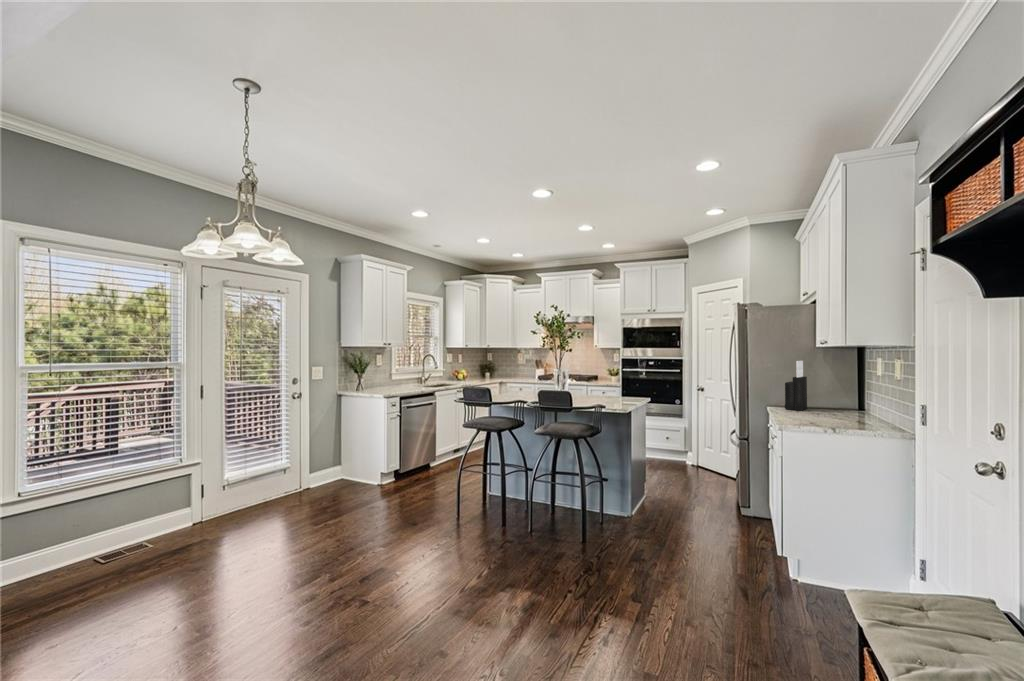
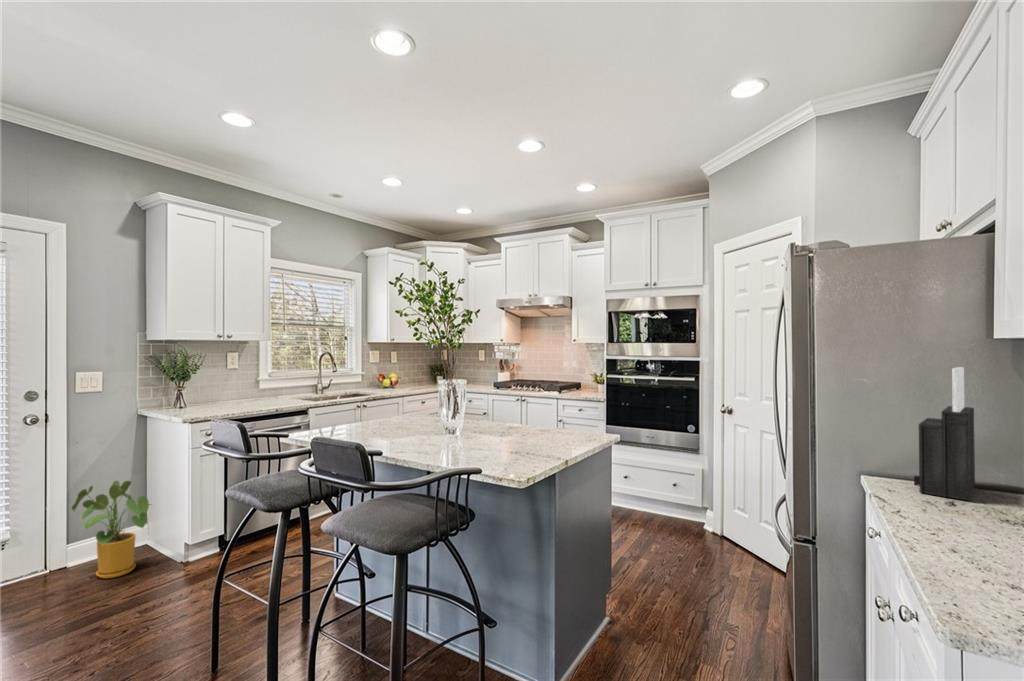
house plant: none [318,434,368,490] -> present [72,481,151,578]

